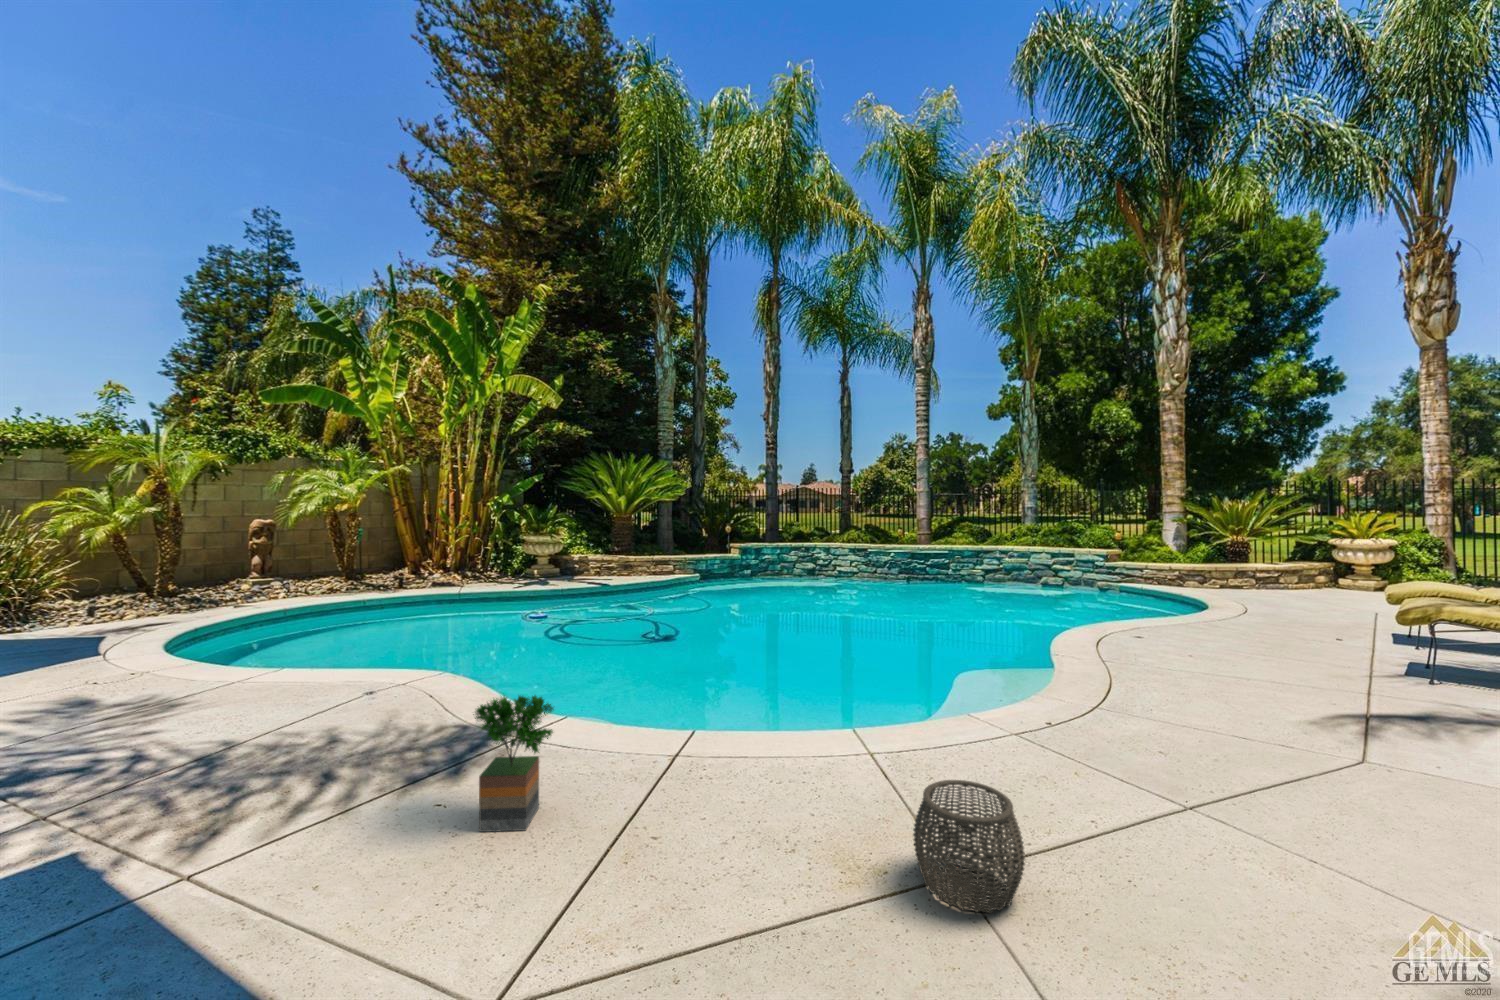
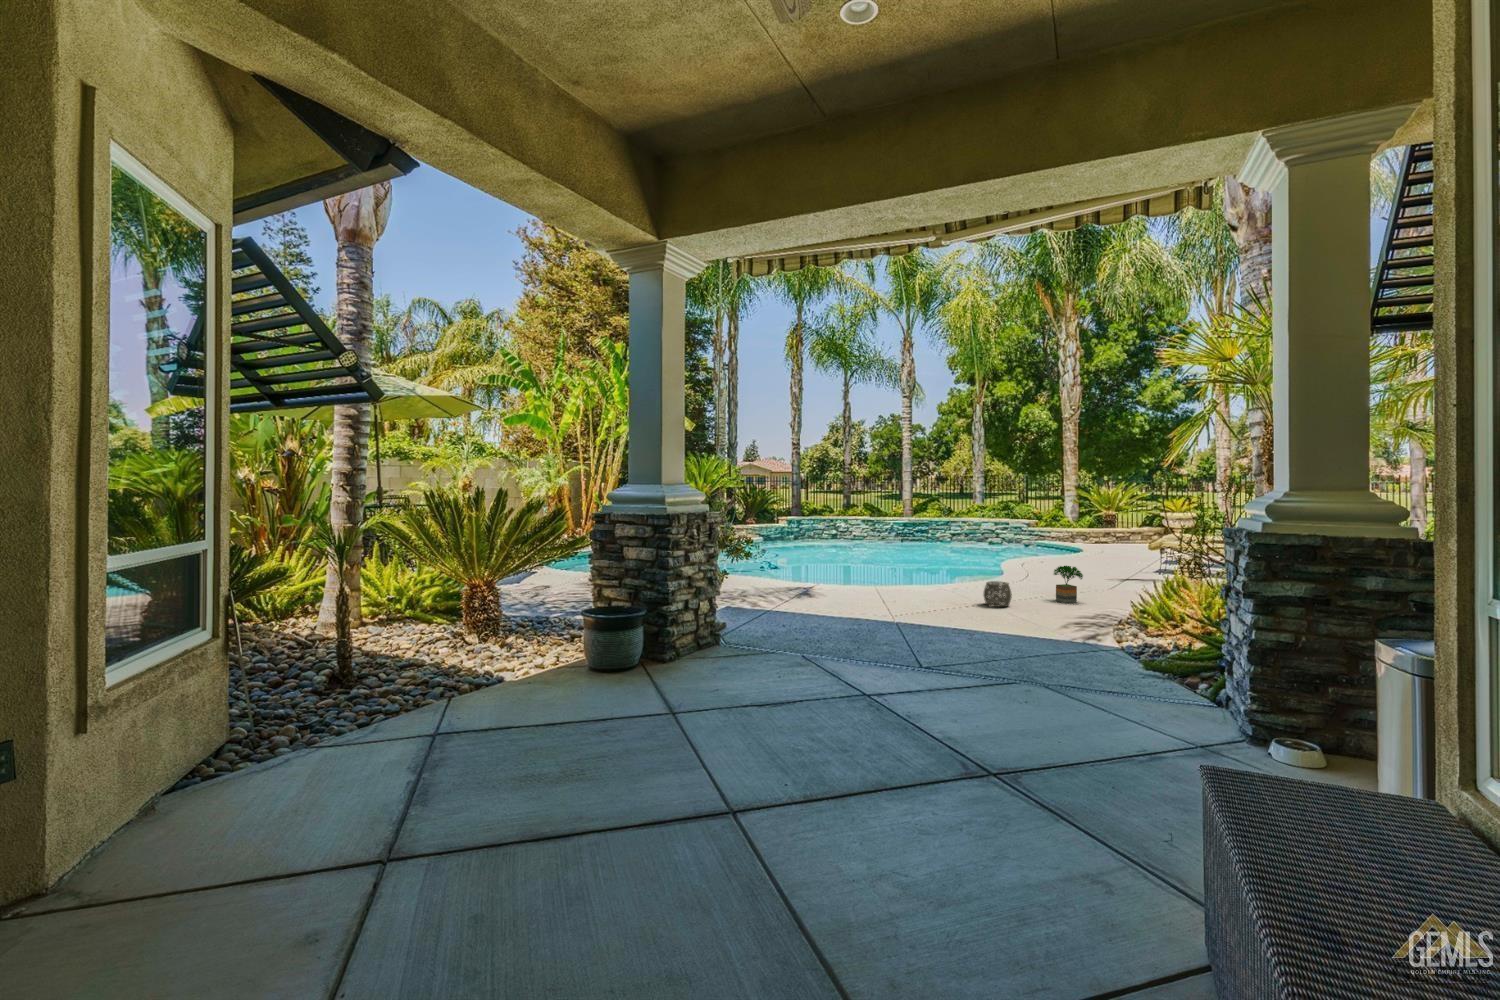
potted tree: present [473,695,554,832] -> present [1054,566,1083,603]

